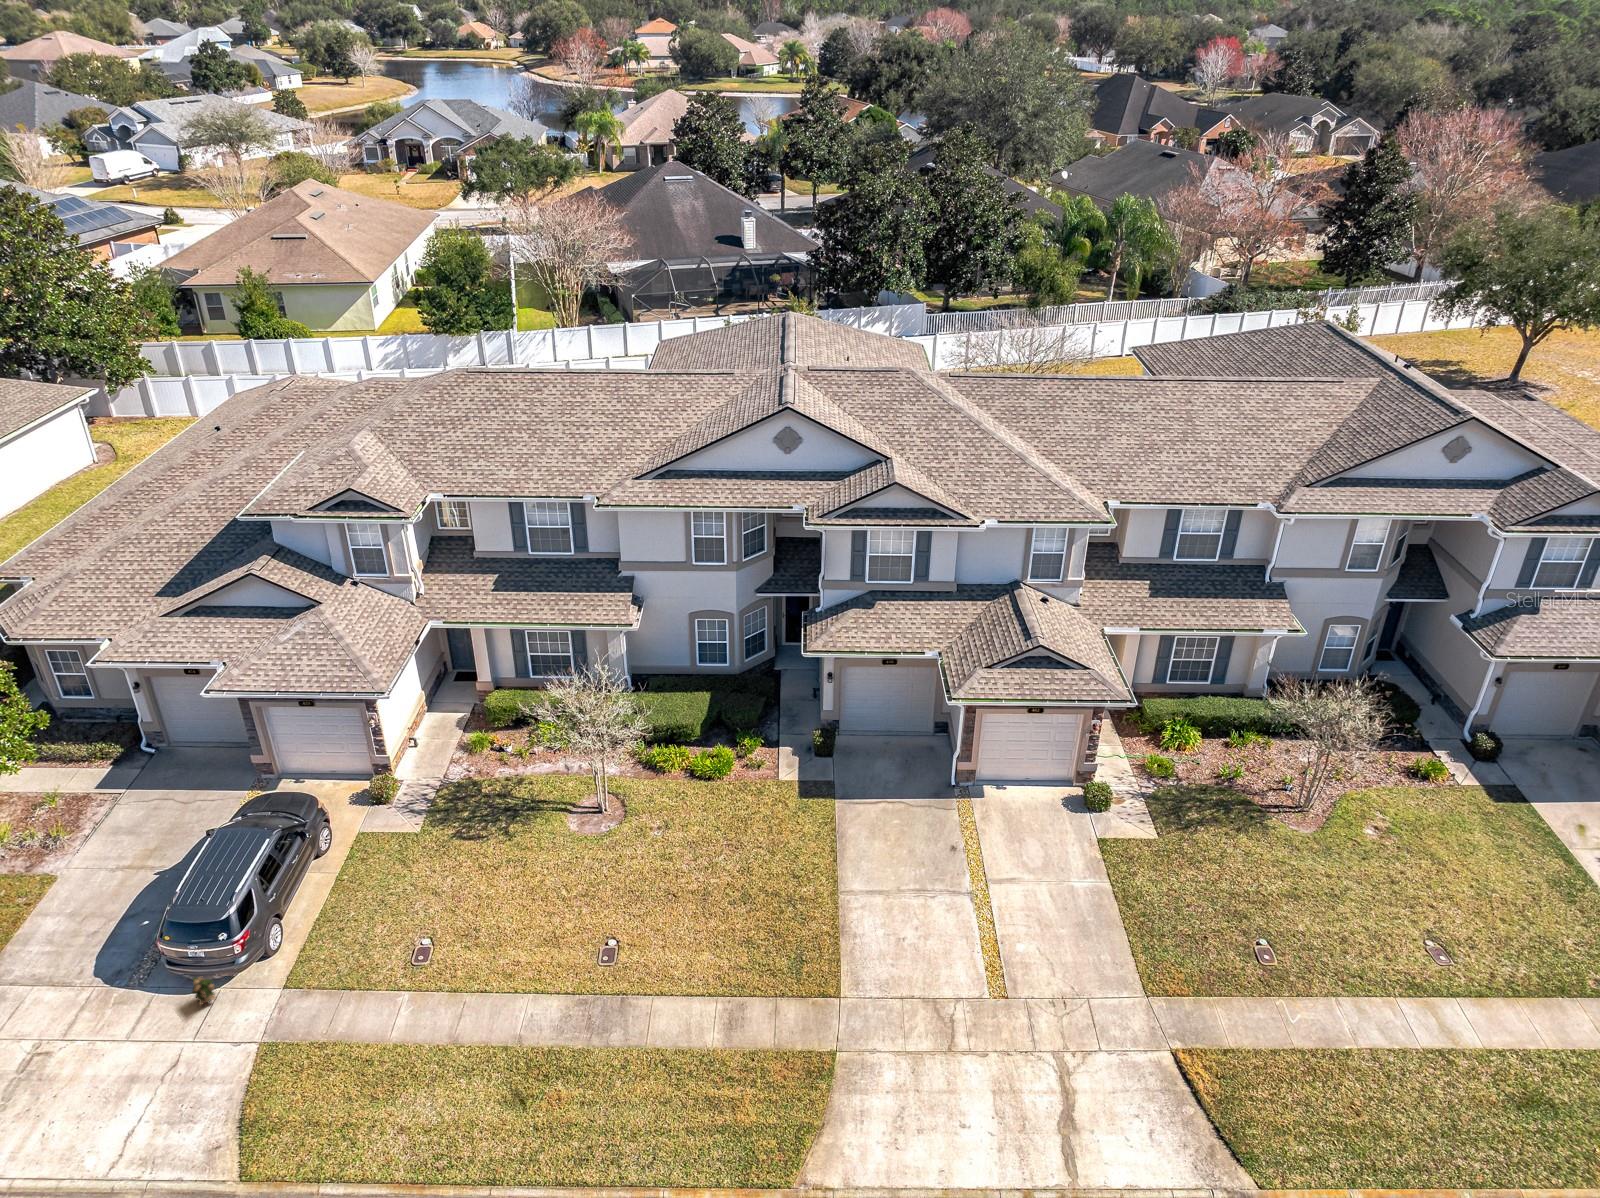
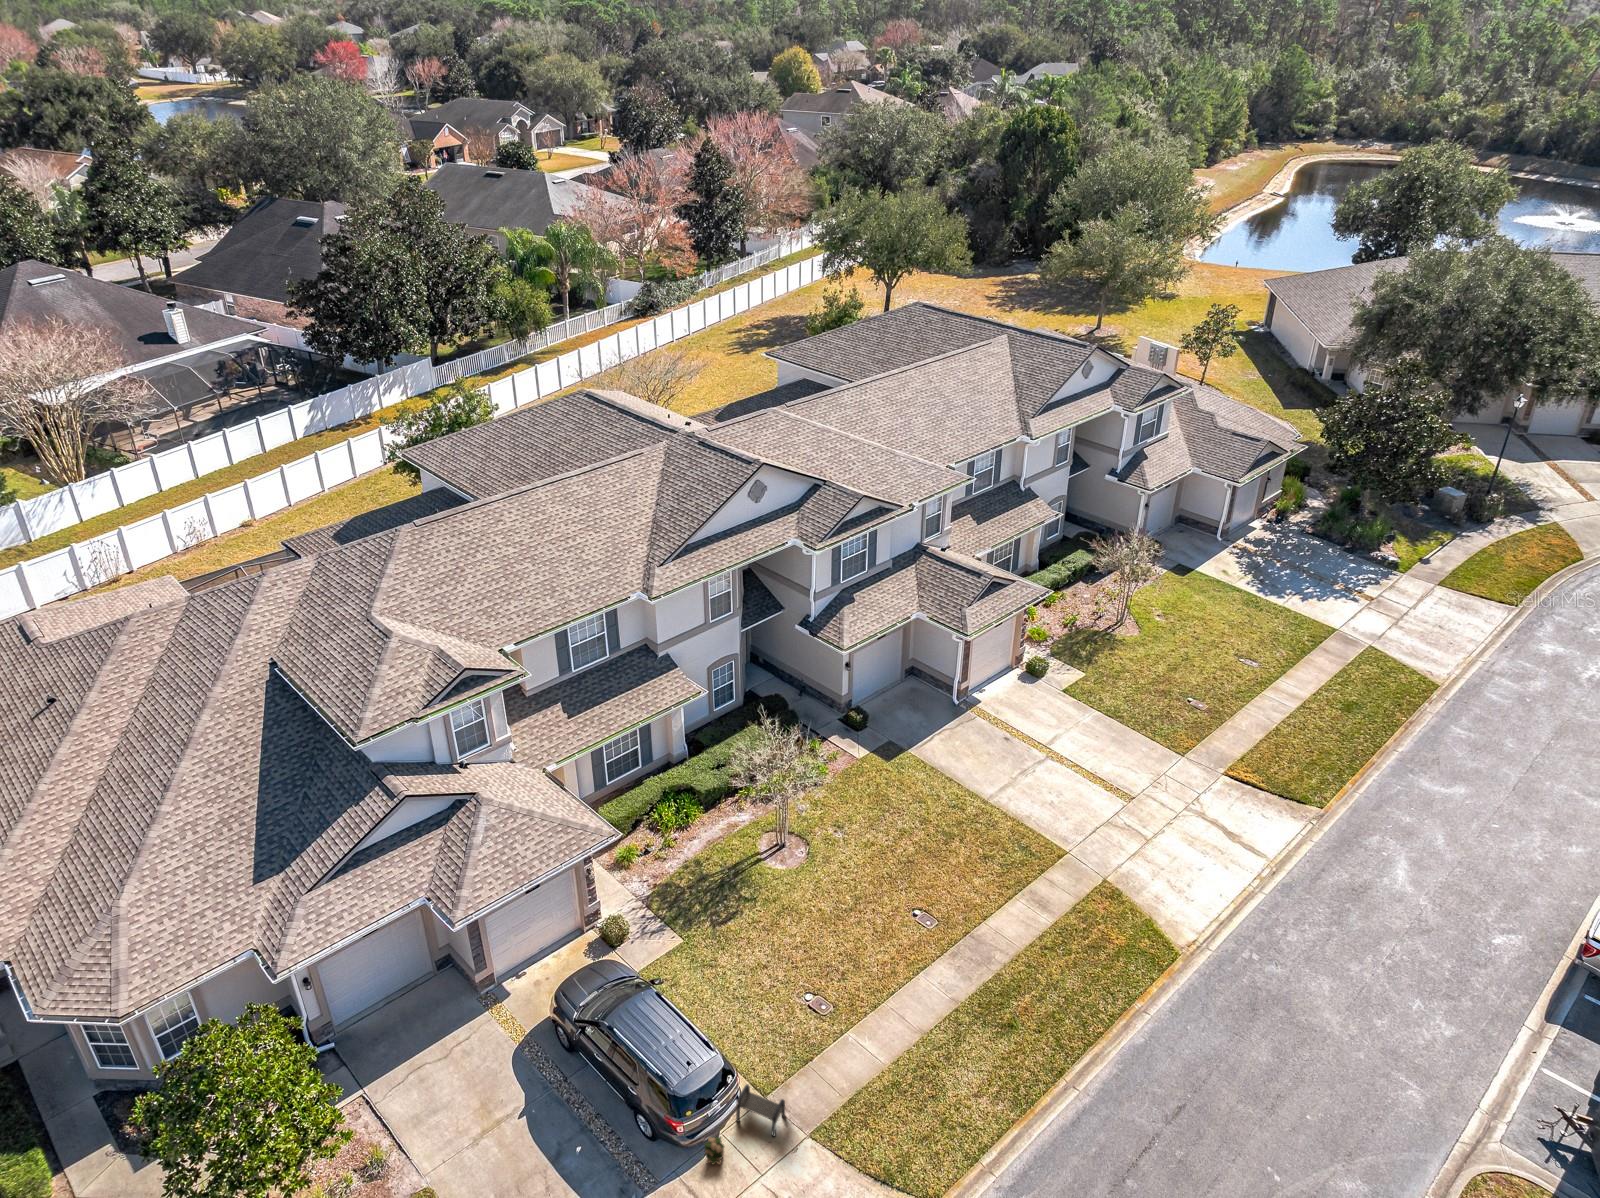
bench: none [251,959,287,1020] -> present [736,1084,785,1137]

